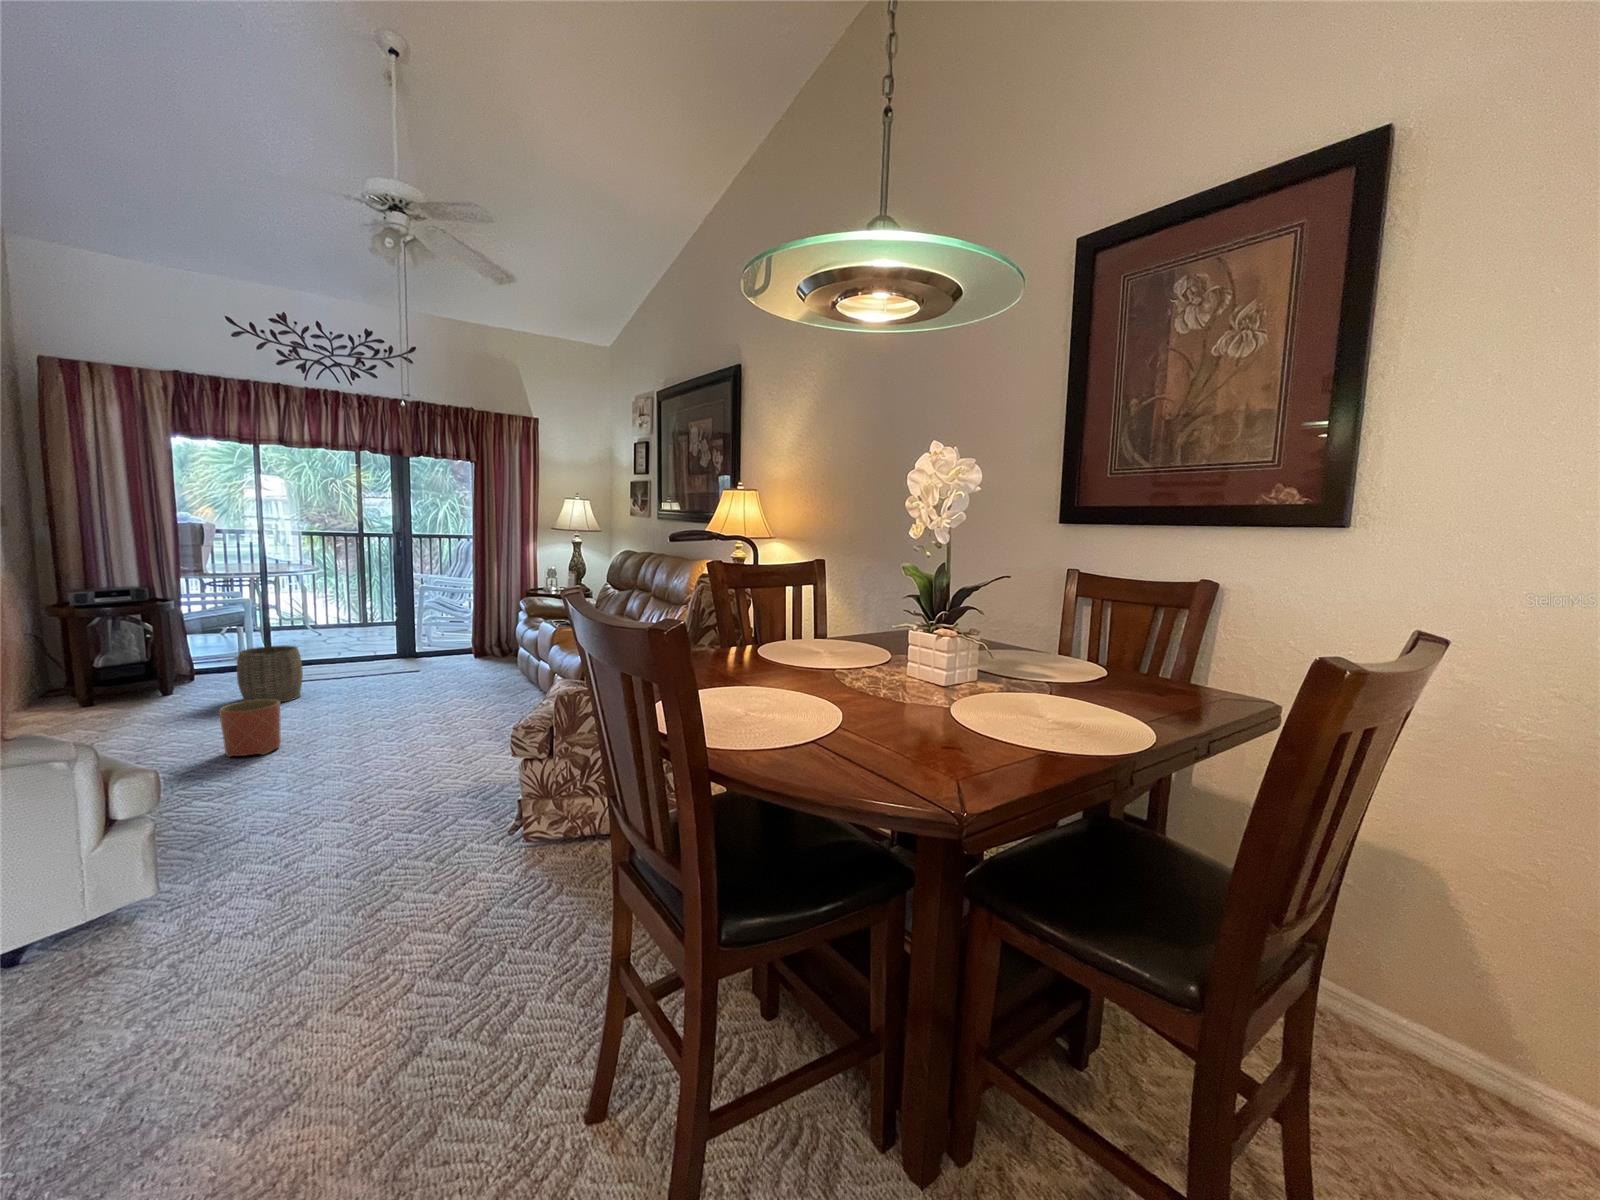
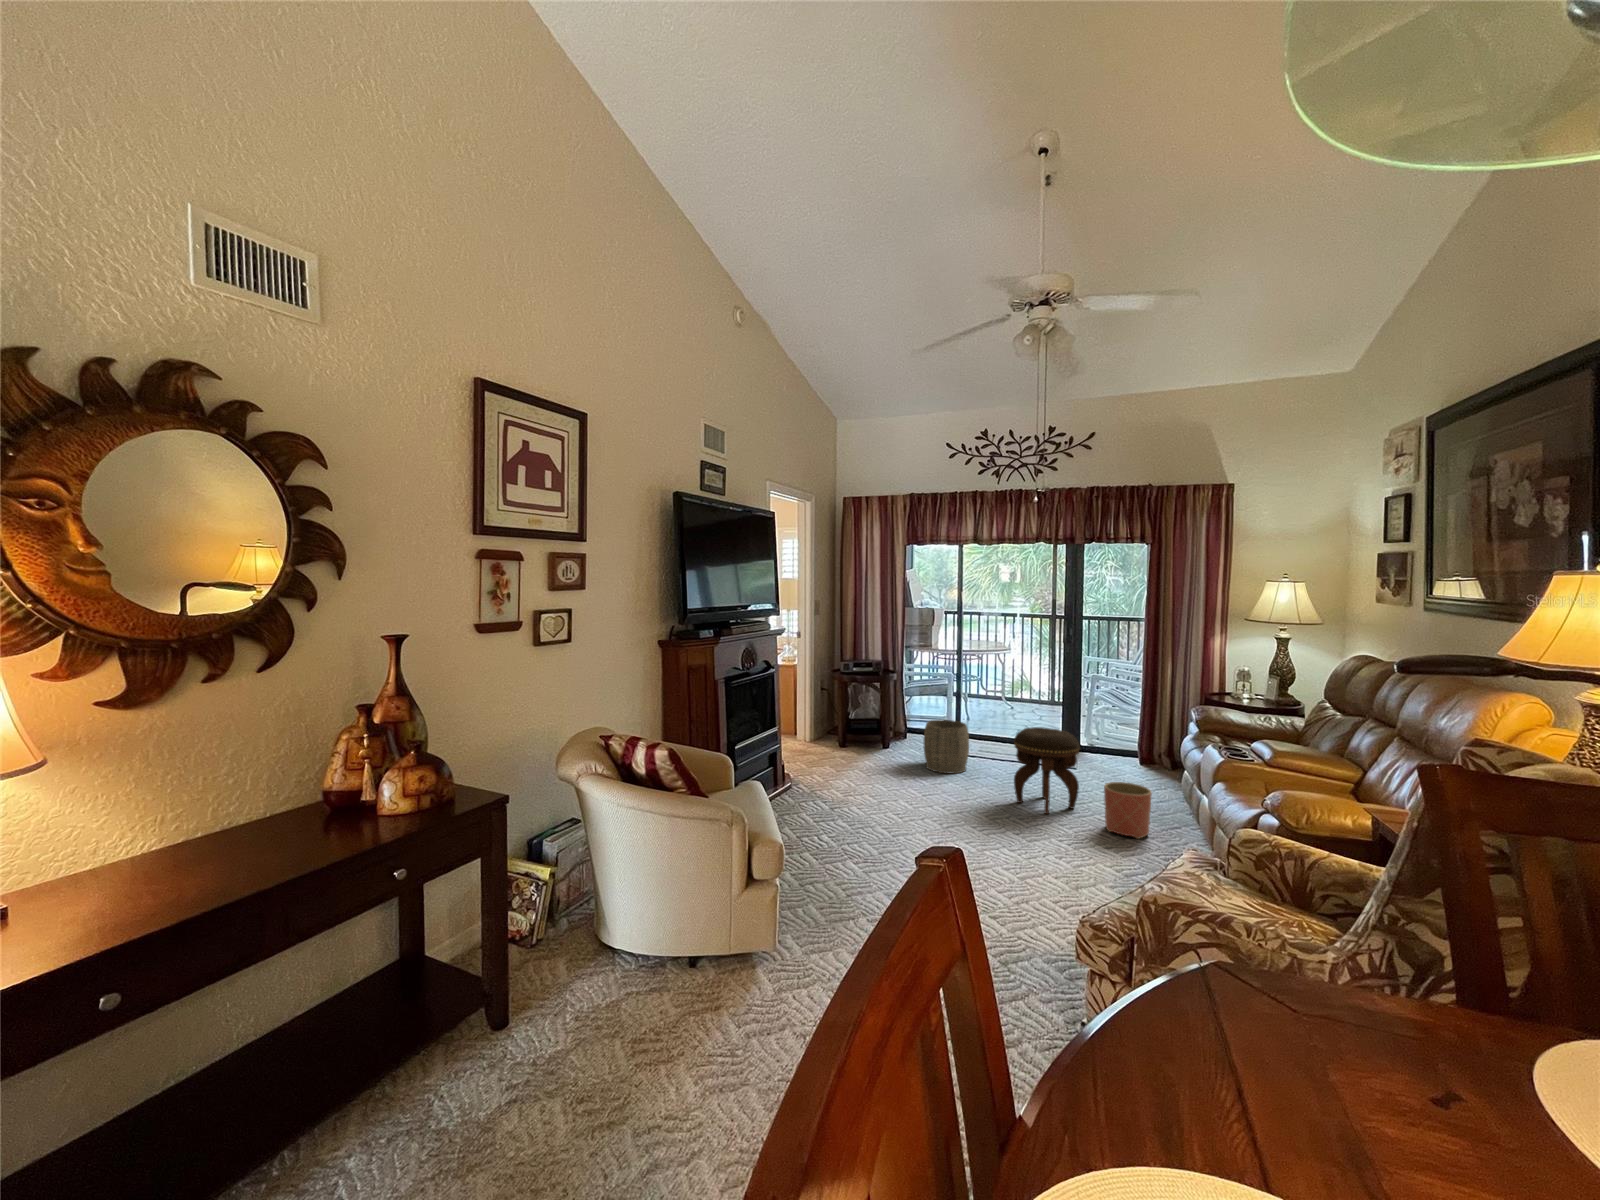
footstool: none [369,632,438,709] -> present [1014,727,1080,814]
planter: present [219,699,281,757] -> present [1104,782,1152,839]

